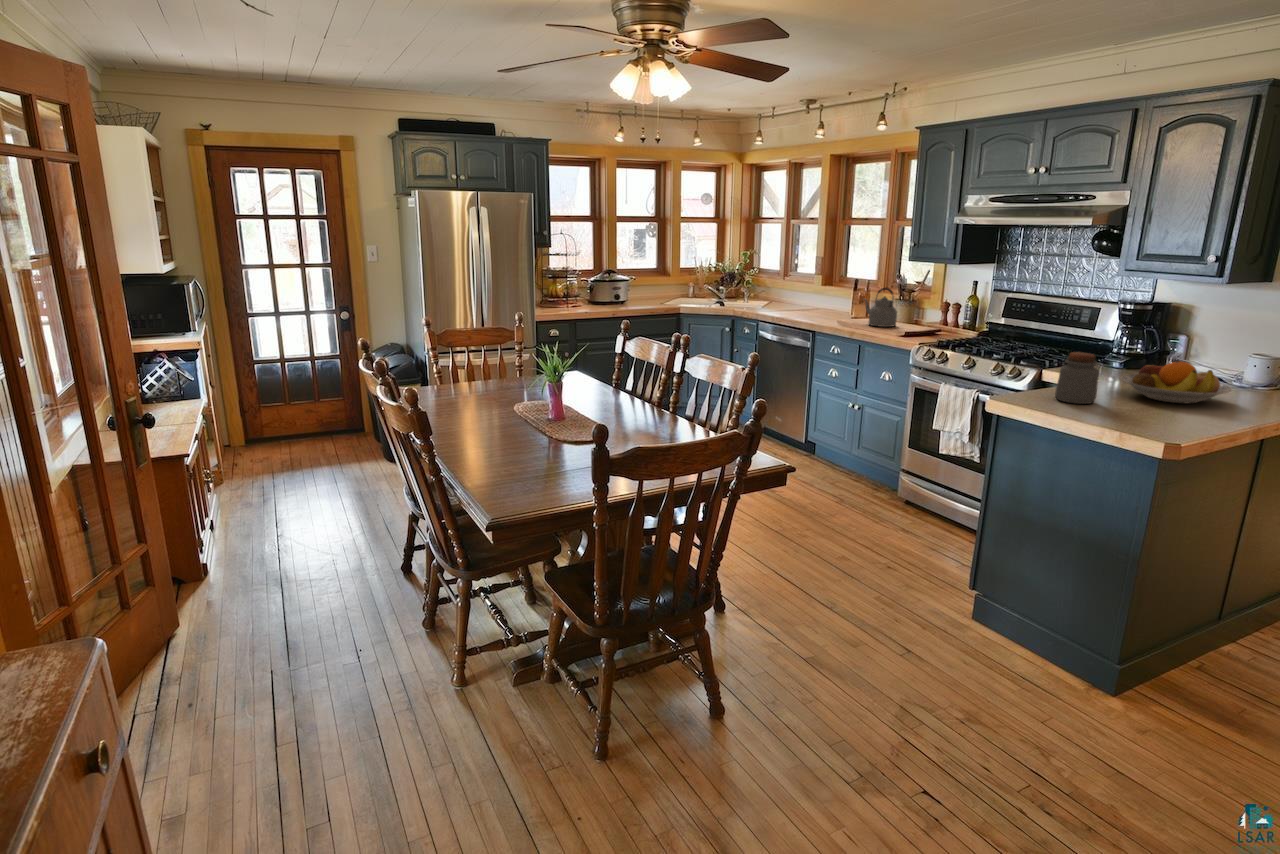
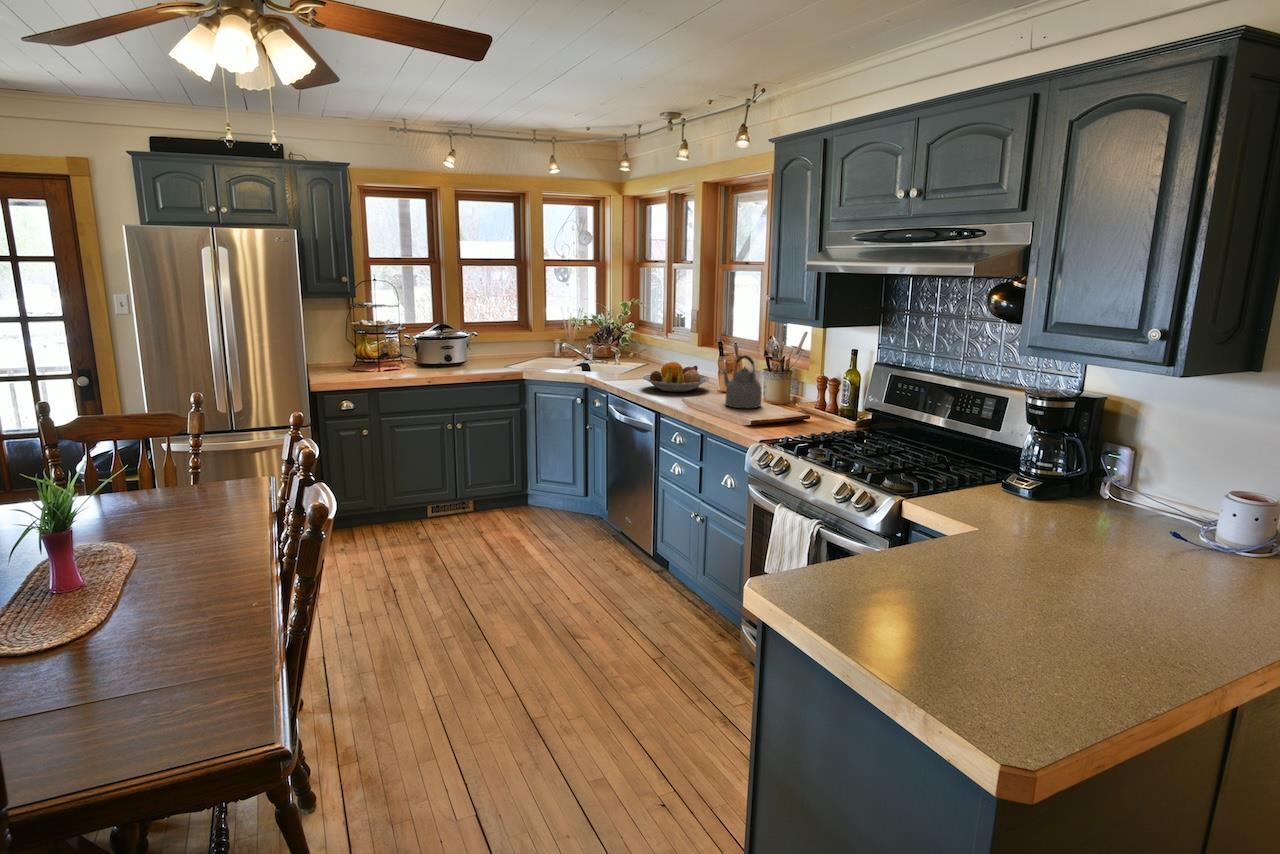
jar: present [1055,352,1099,404] -> none [851,508,921,608]
fruit bowl: present [1121,362,1232,403] -> present [643,362,709,392]

